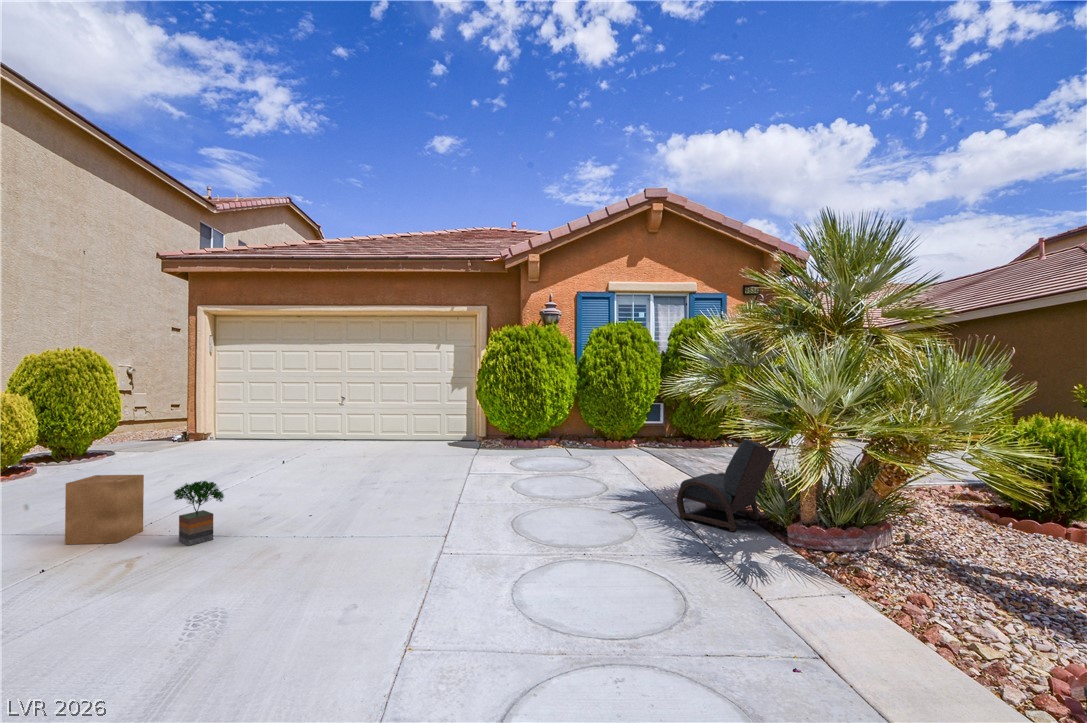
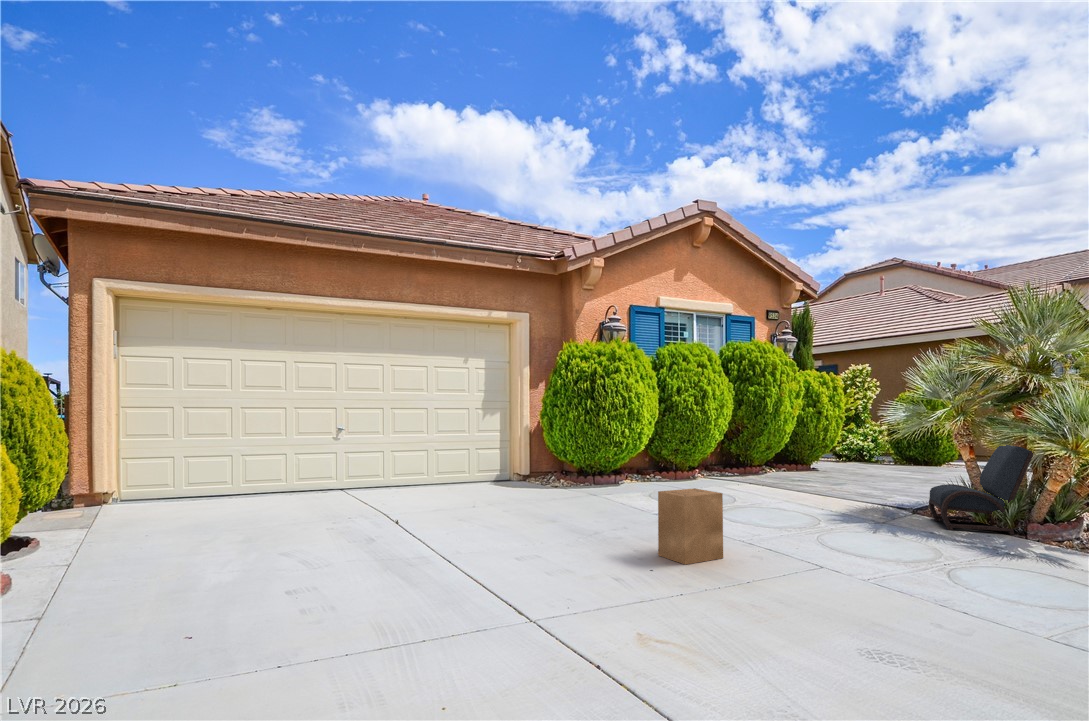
cardboard box: present [65,475,144,544] -> present [658,488,723,565]
potted tree: present [174,481,224,546] -> none [579,523,642,620]

